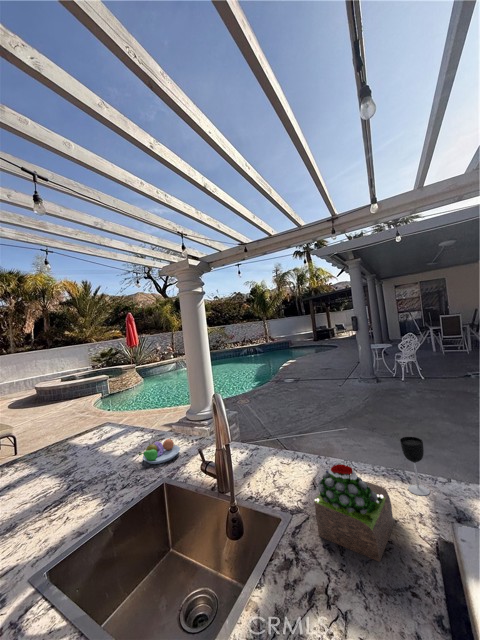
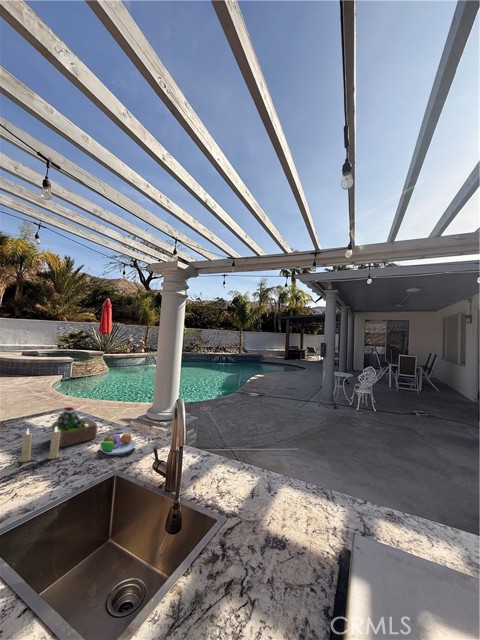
wine glass: present [400,437,430,495] -> none [330,462,349,514]
candle: none [64,440,104,484] -> present [19,427,60,462]
succulent plant: present [314,464,393,562] -> present [52,407,97,447]

